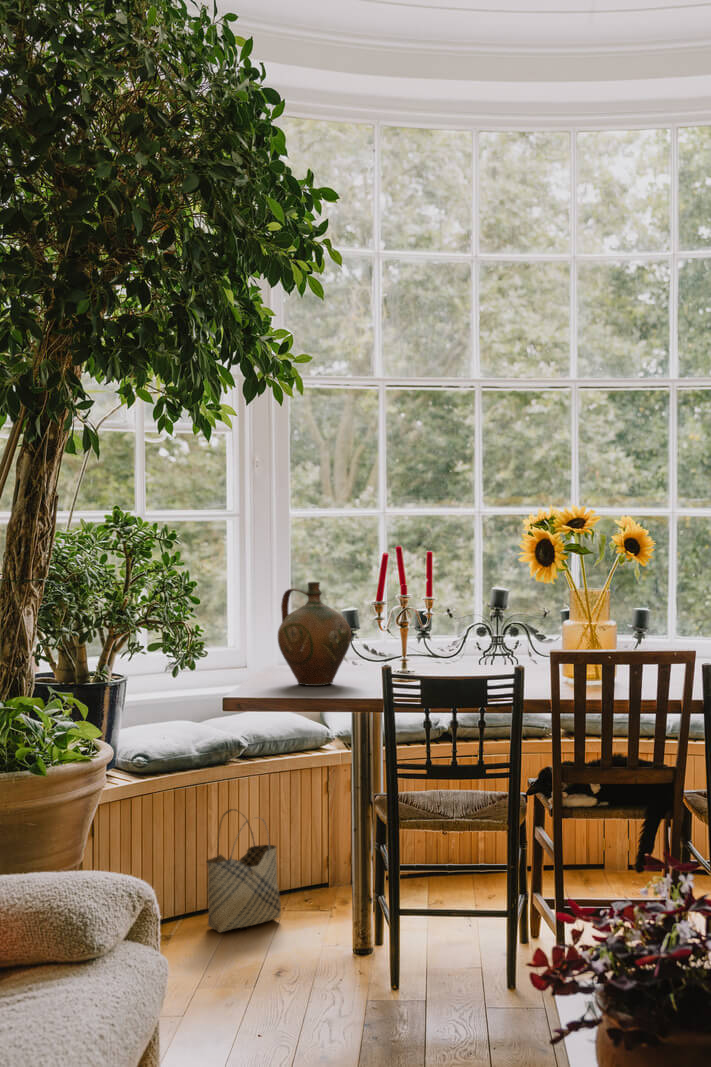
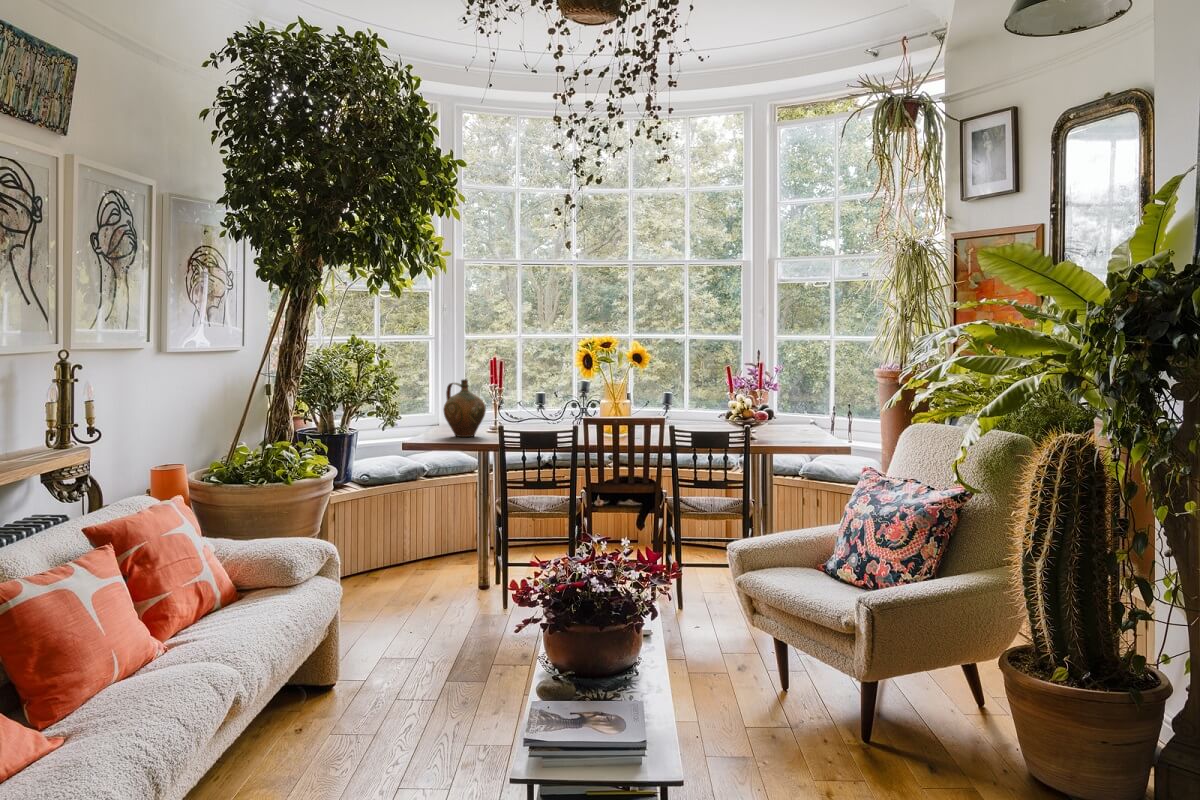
woven basket: present [206,809,281,932] -> none [403,505,446,572]

